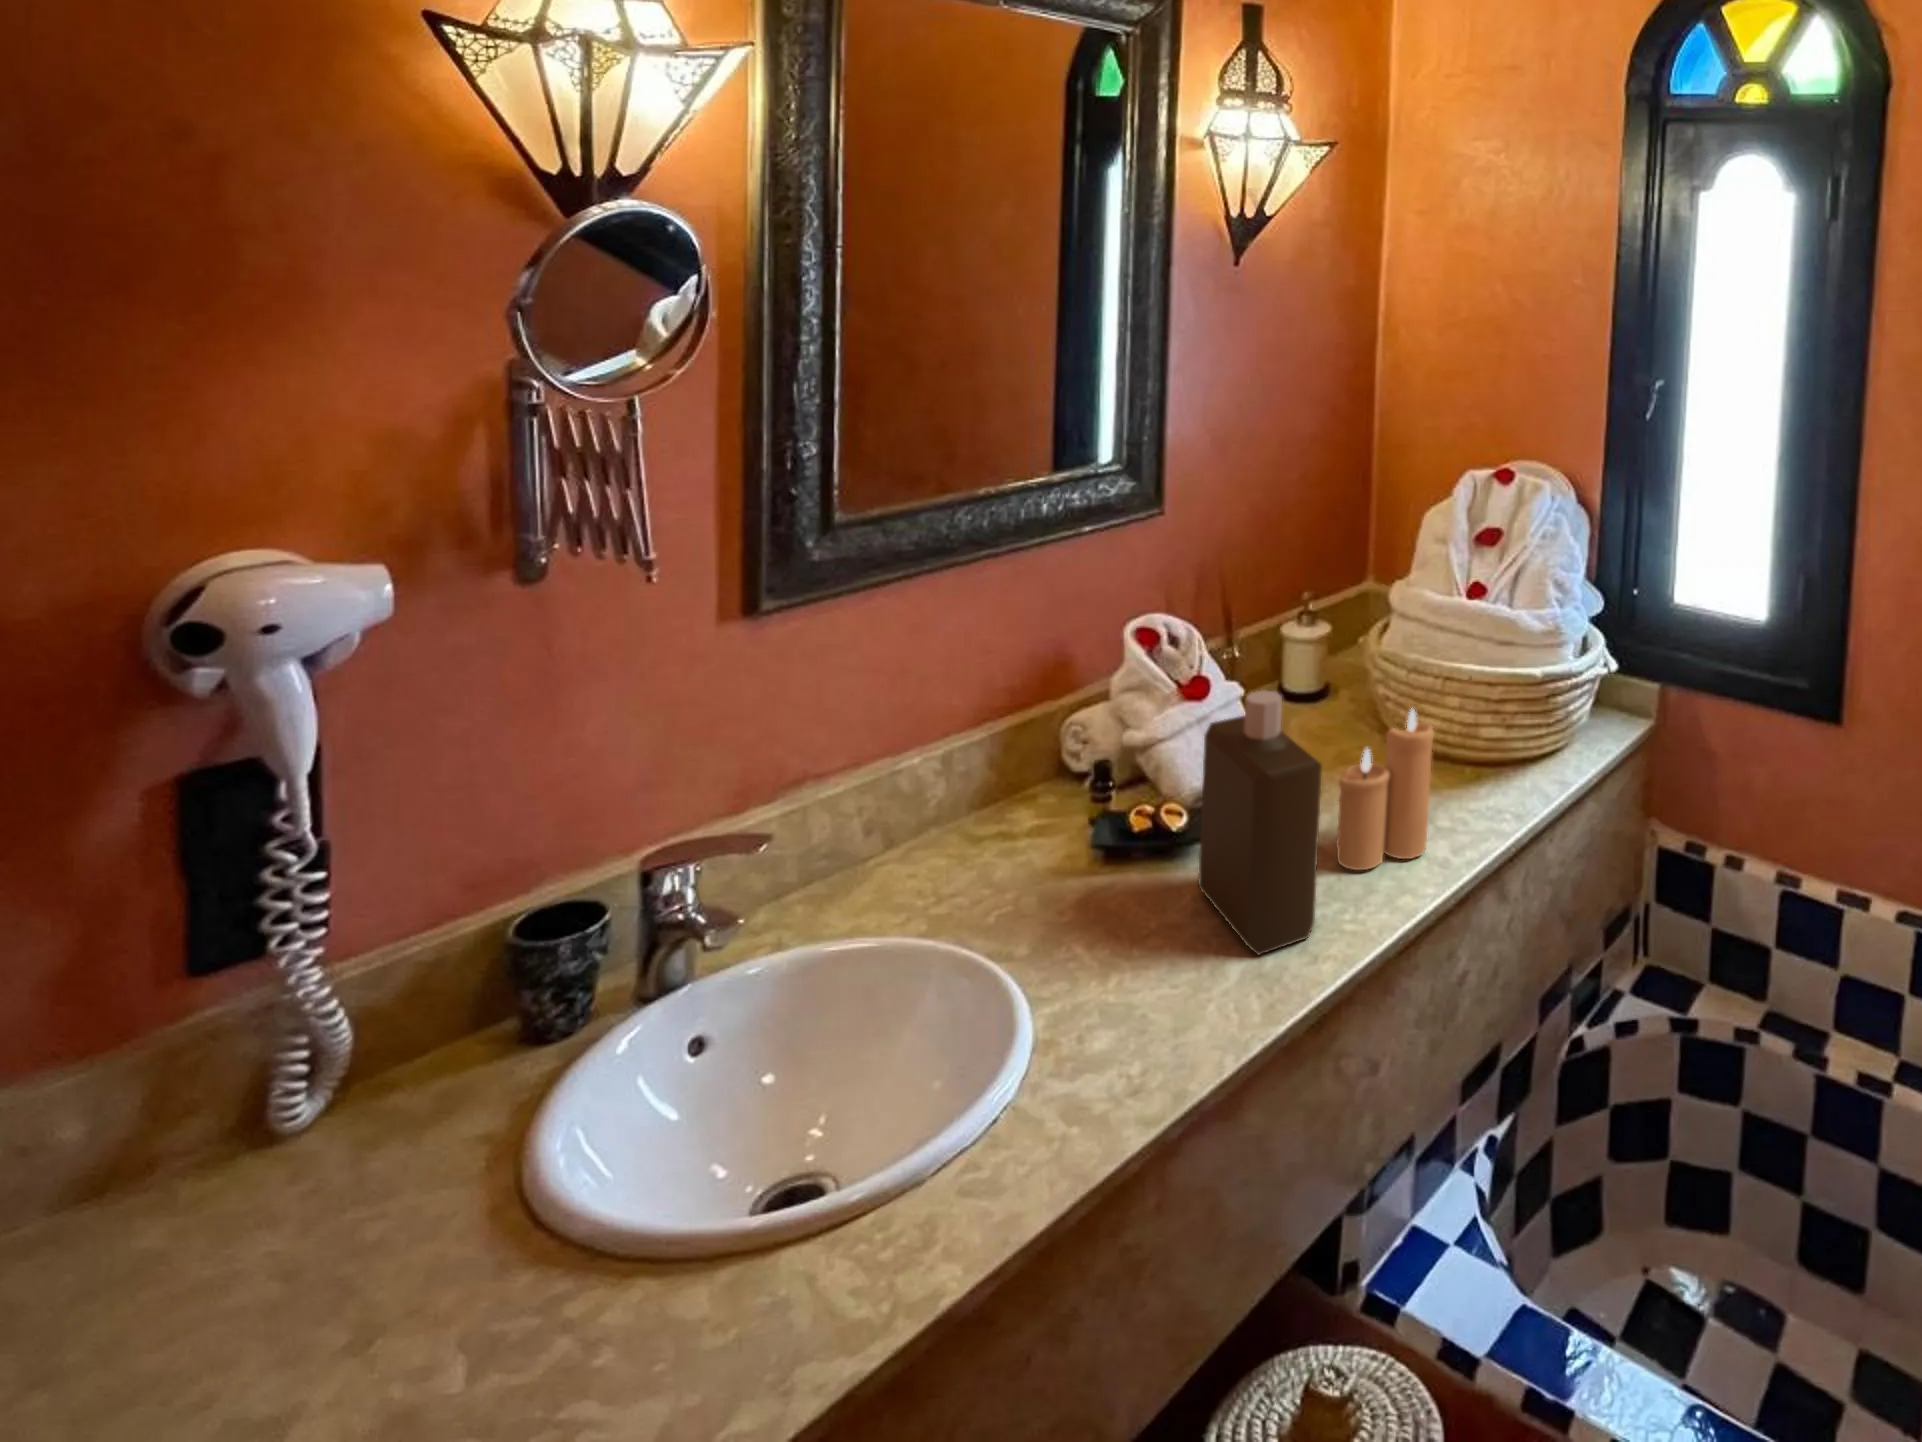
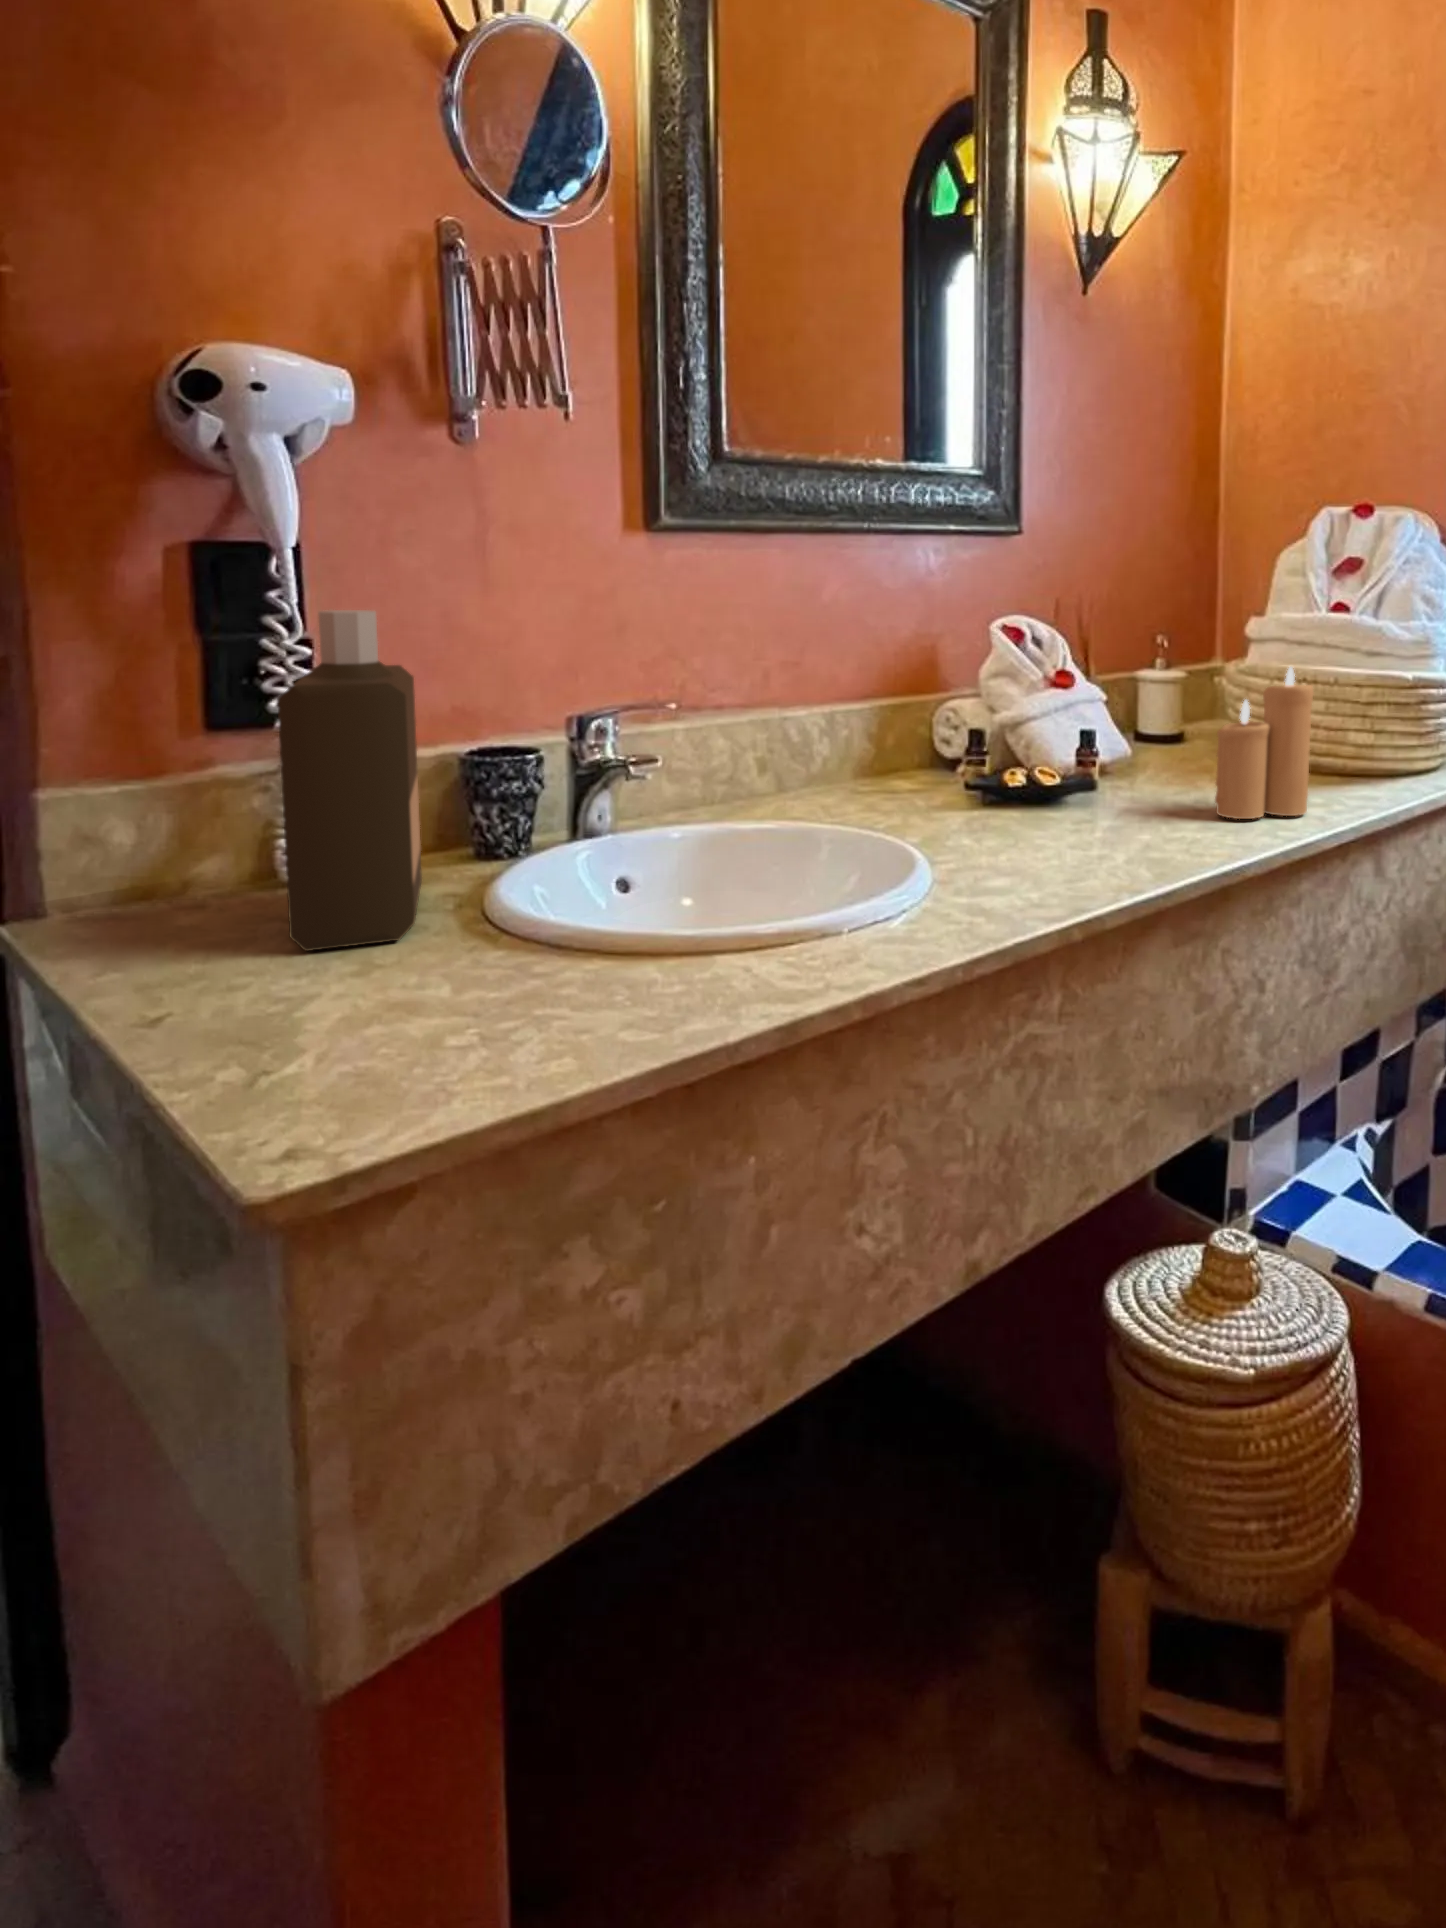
bottle: present [1198,690,1322,955] -> present [277,610,422,951]

